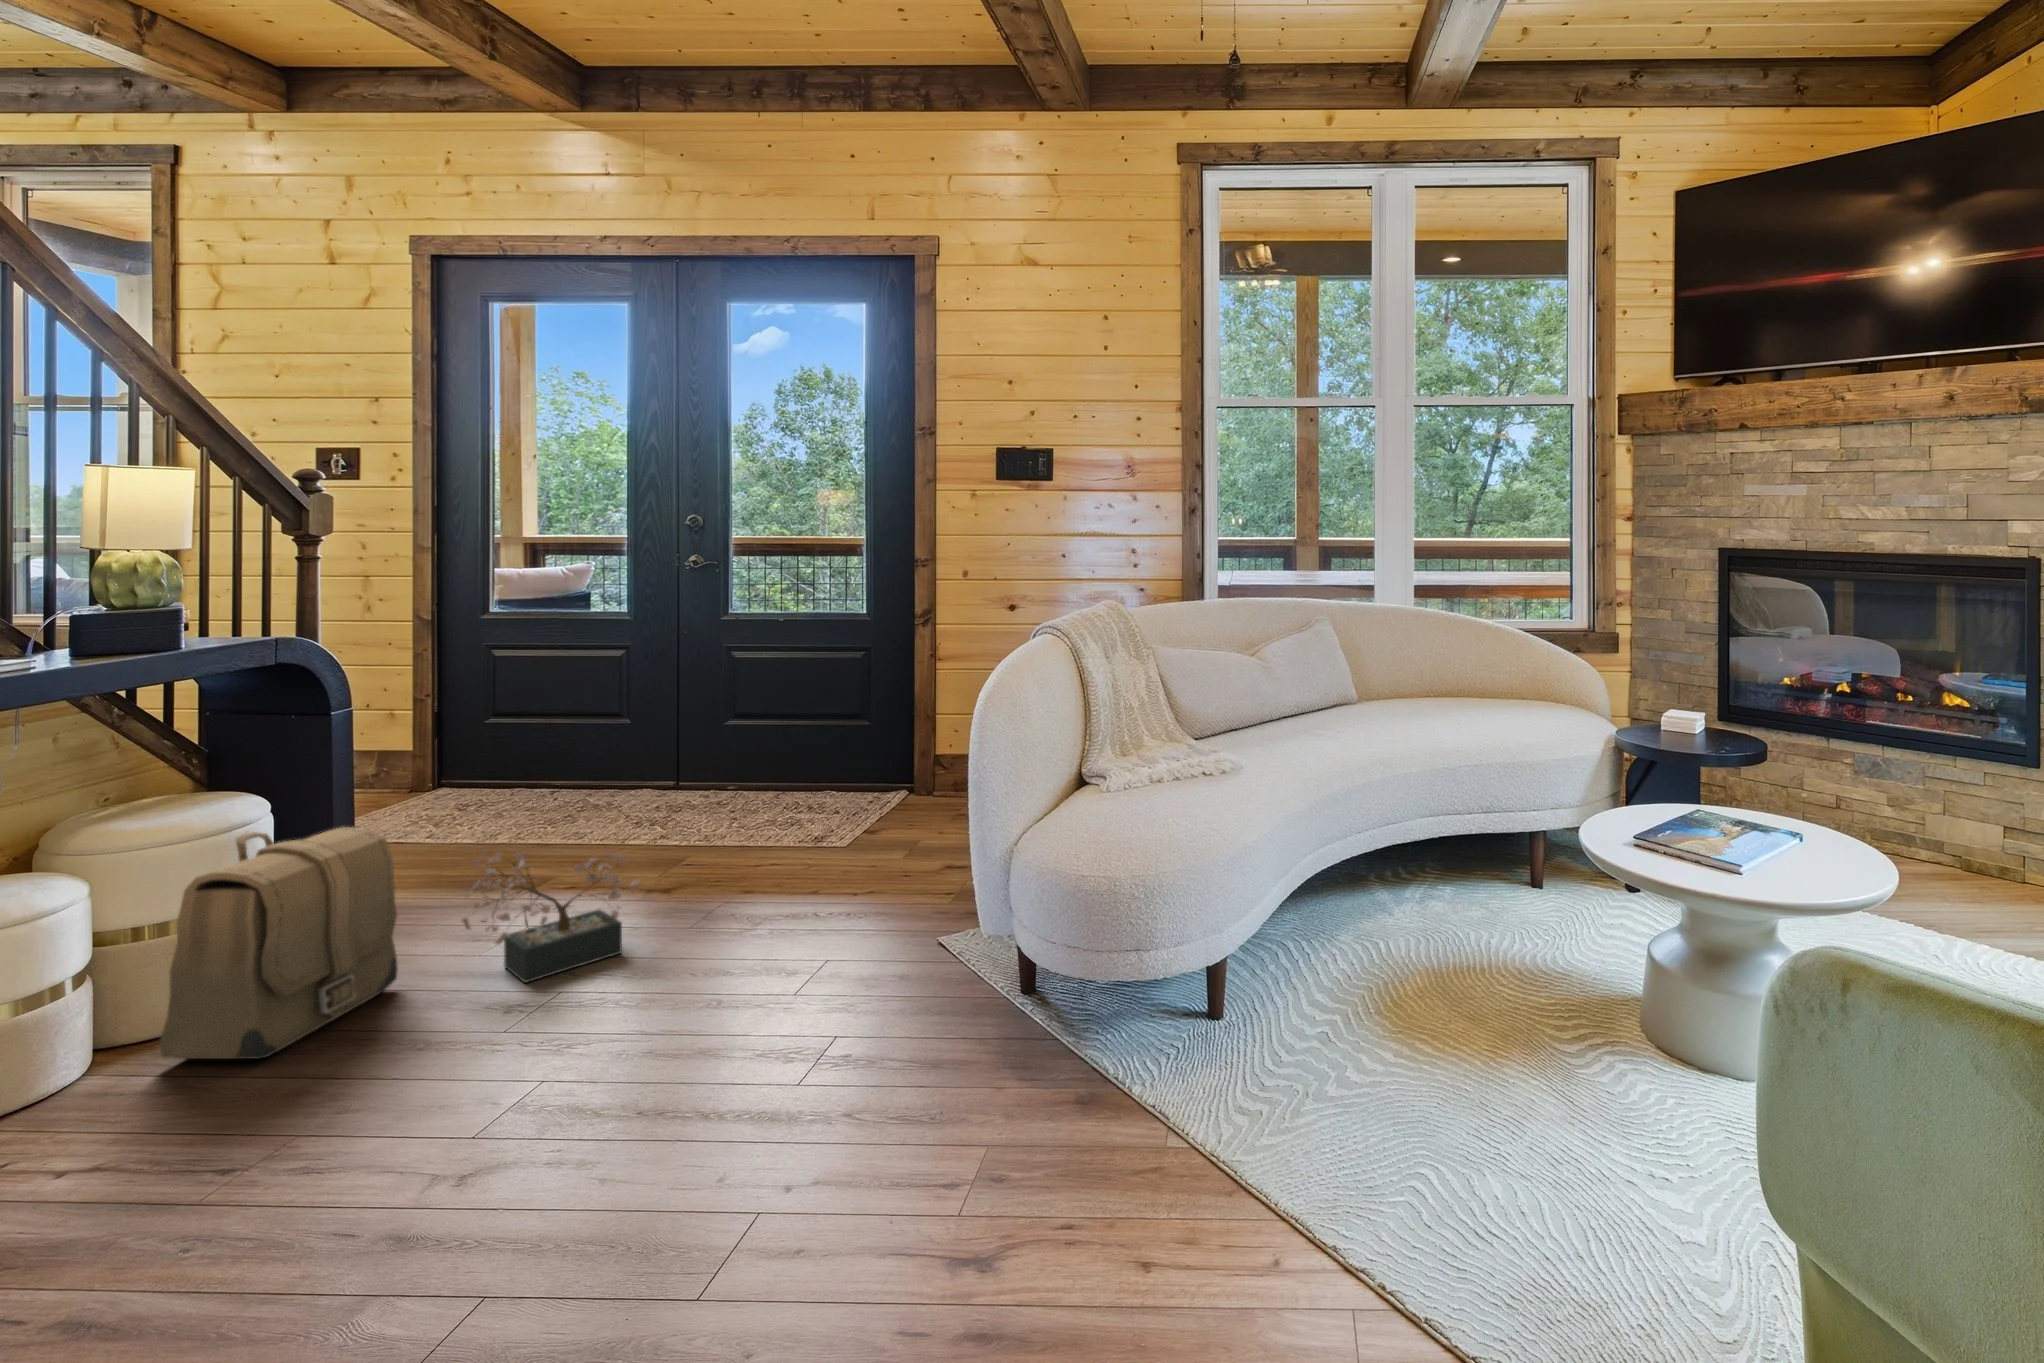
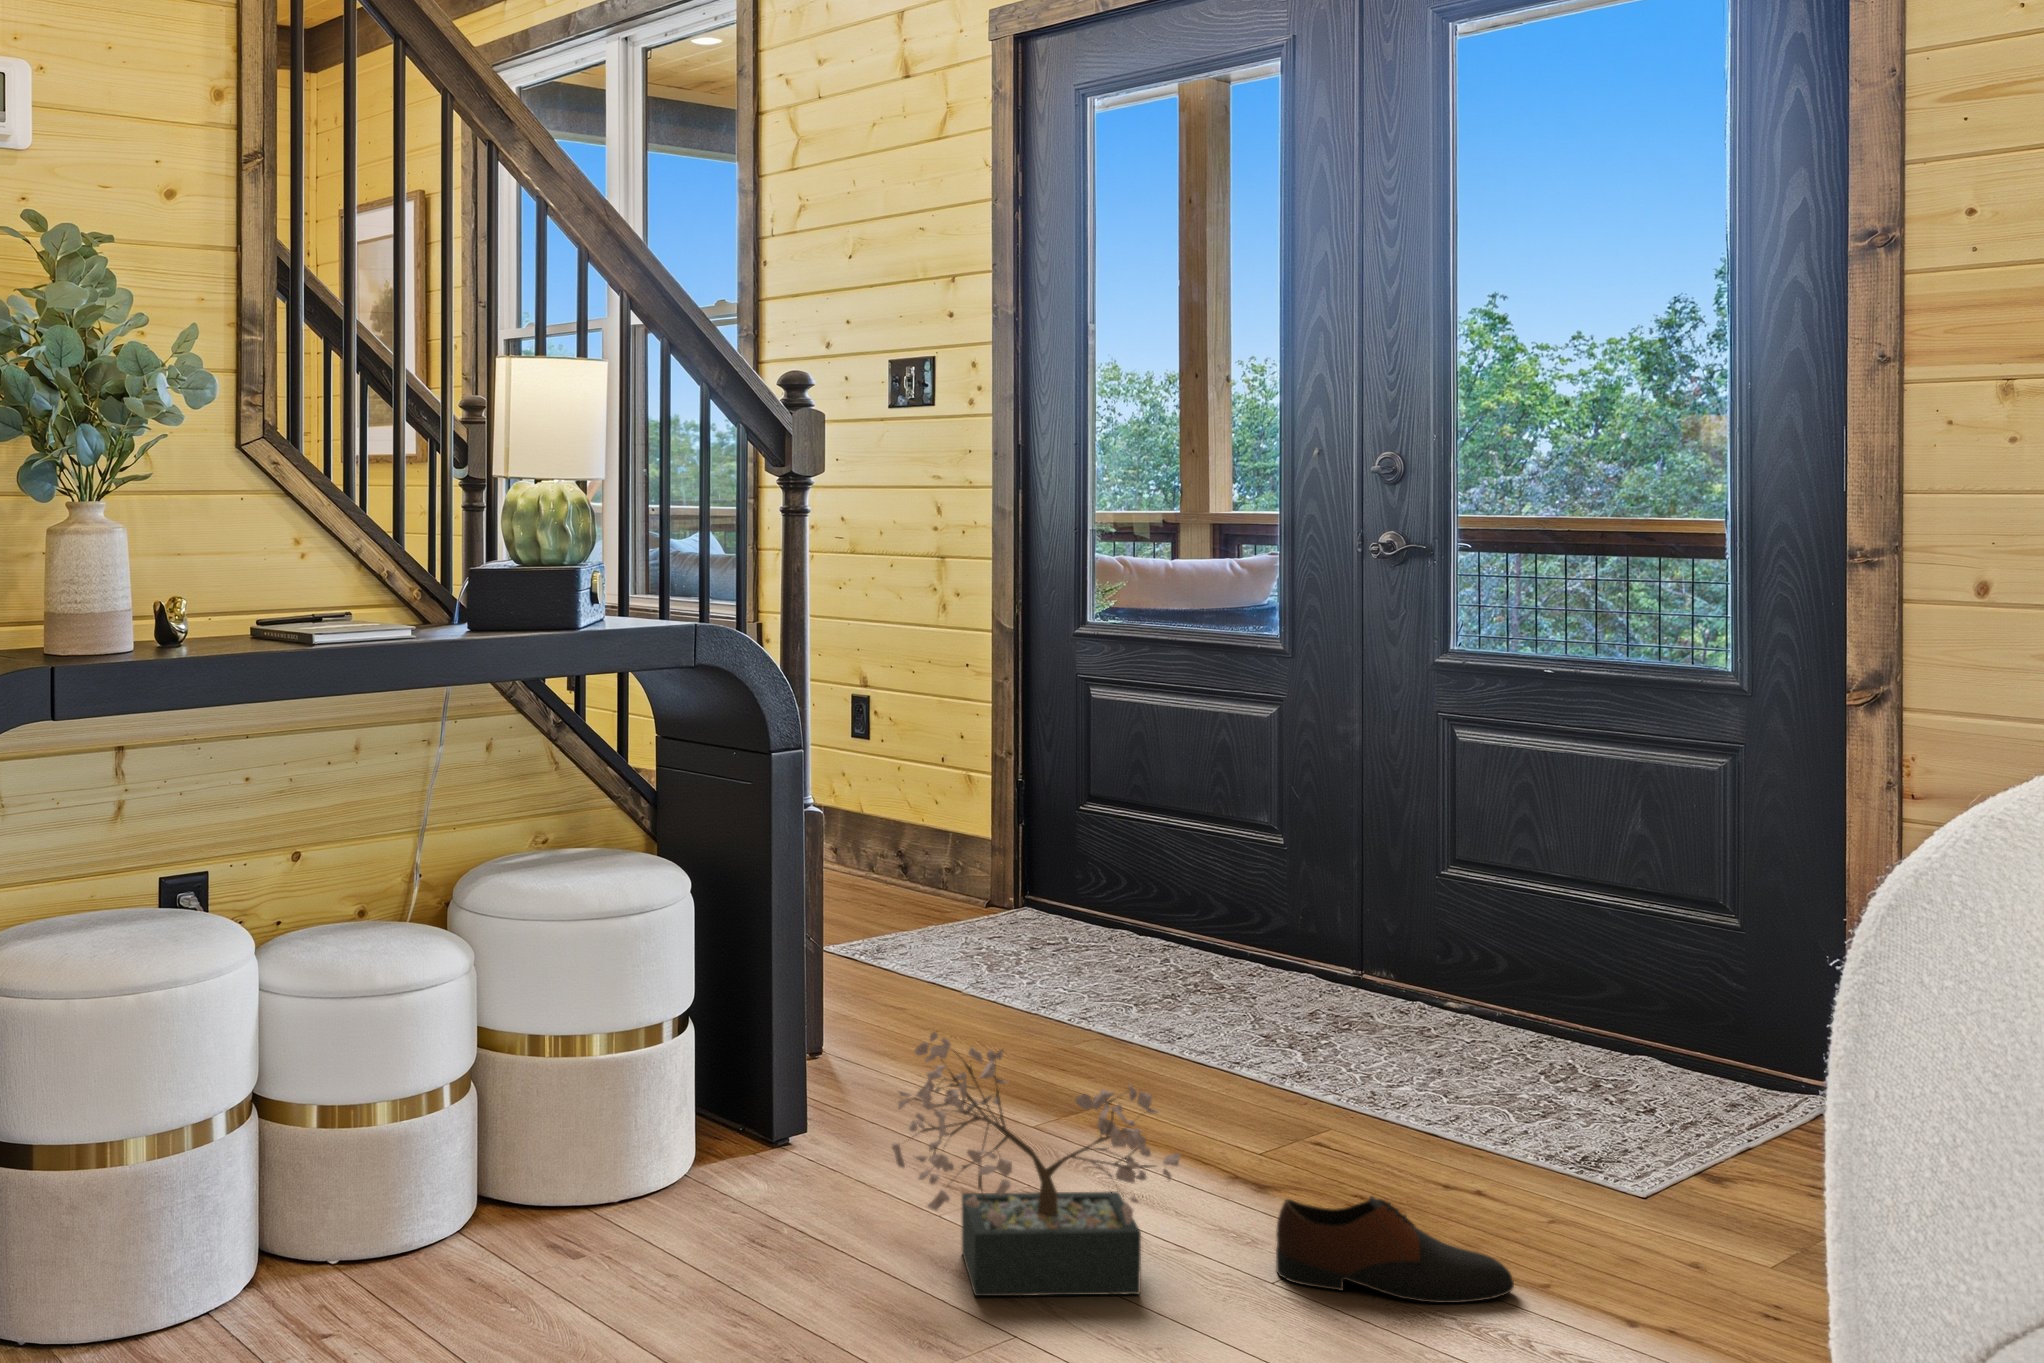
backpack: present [160,827,398,1059] -> none [524,925,817,1290]
shoe: none [688,874,803,925] -> present [1276,1197,1514,1303]

